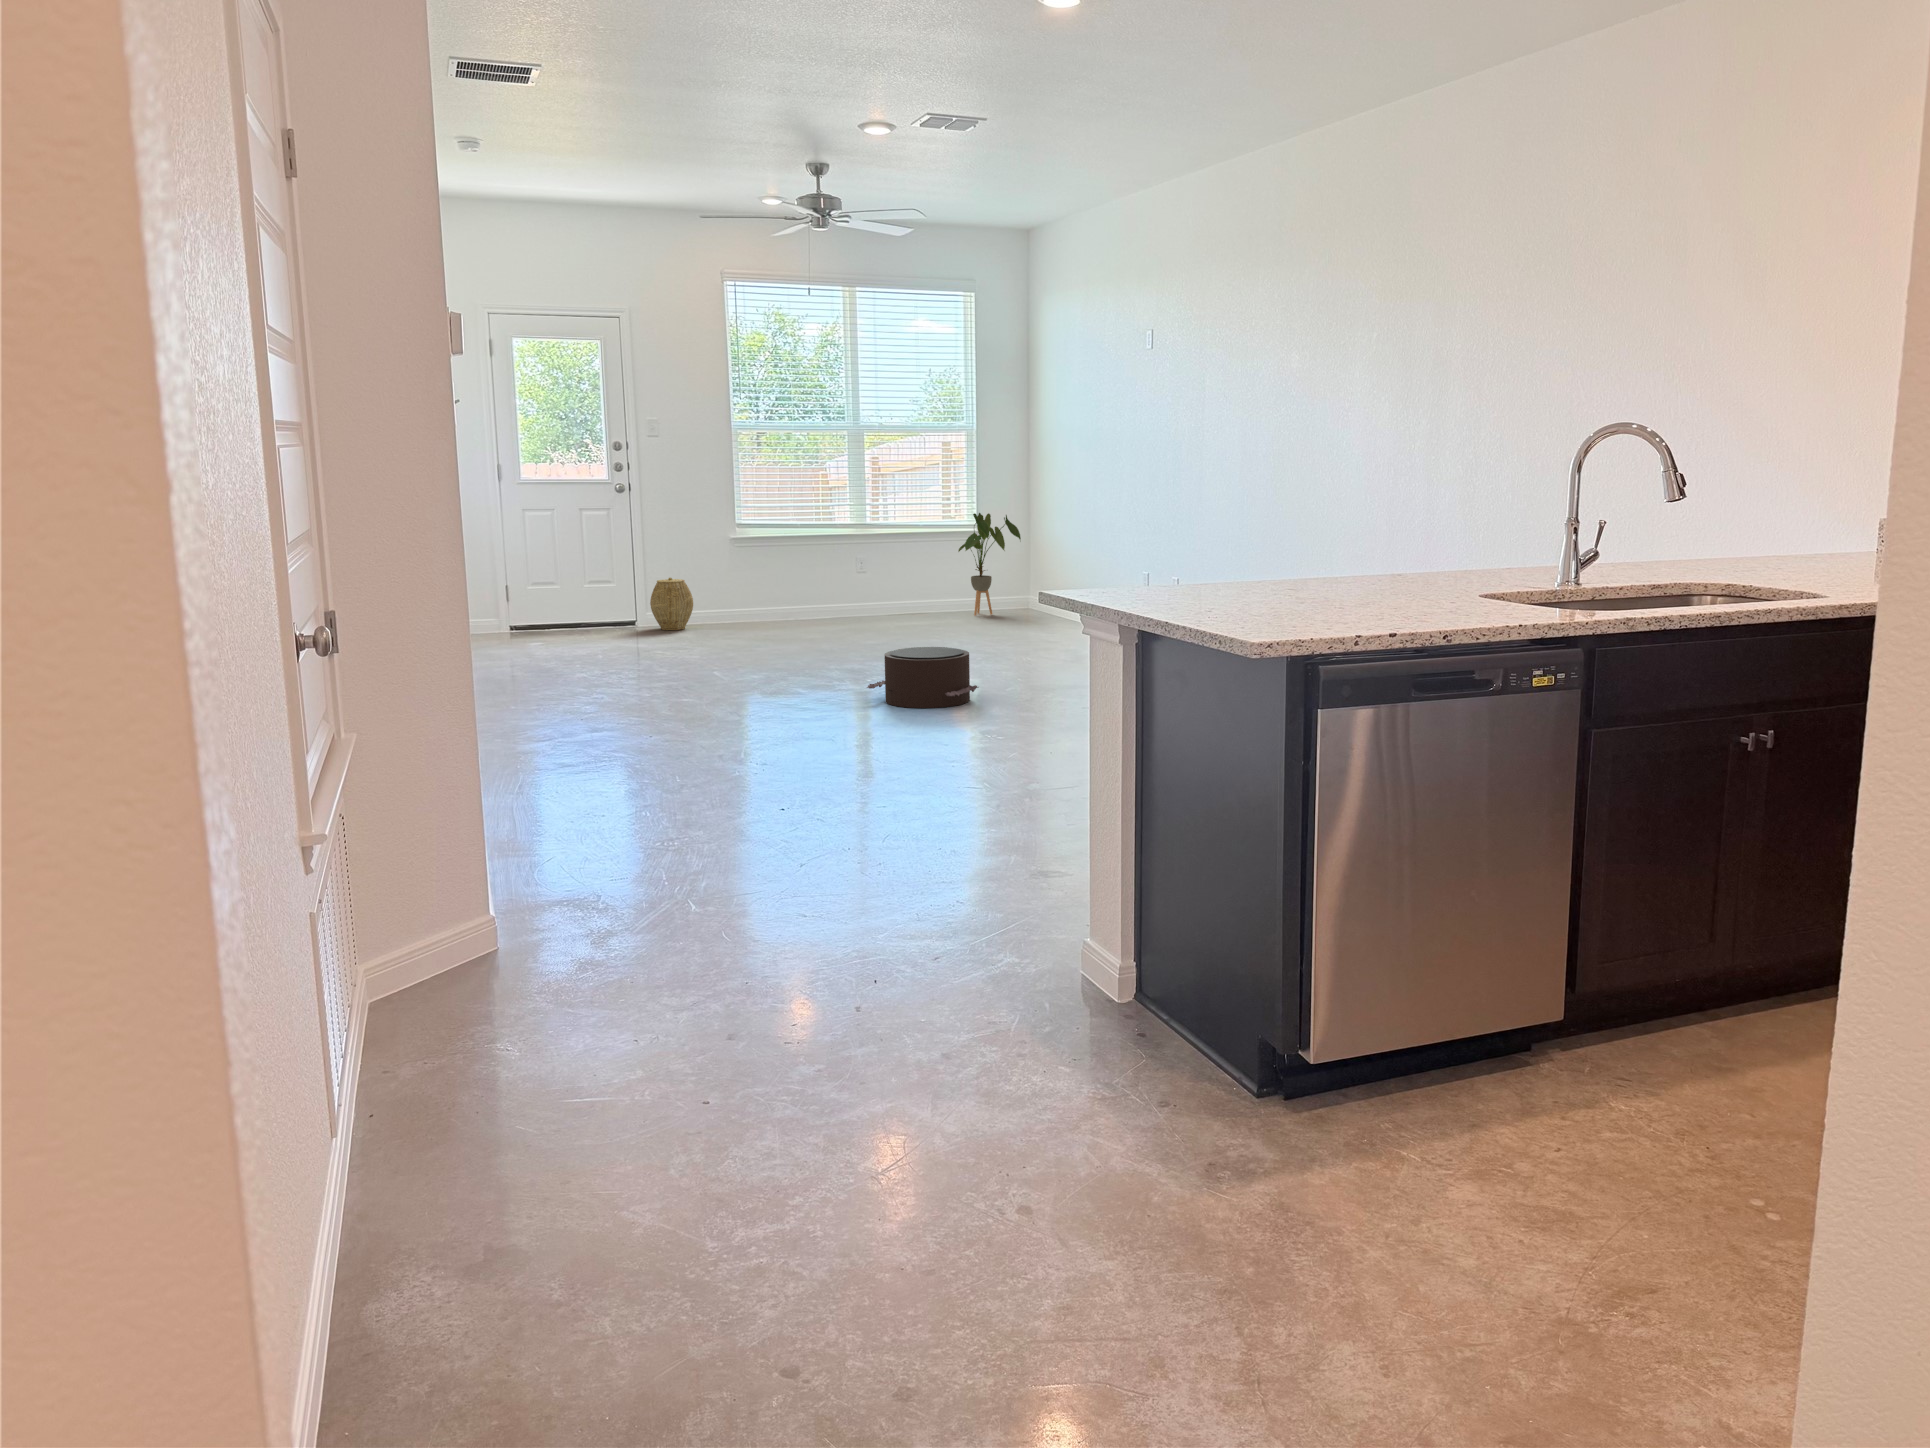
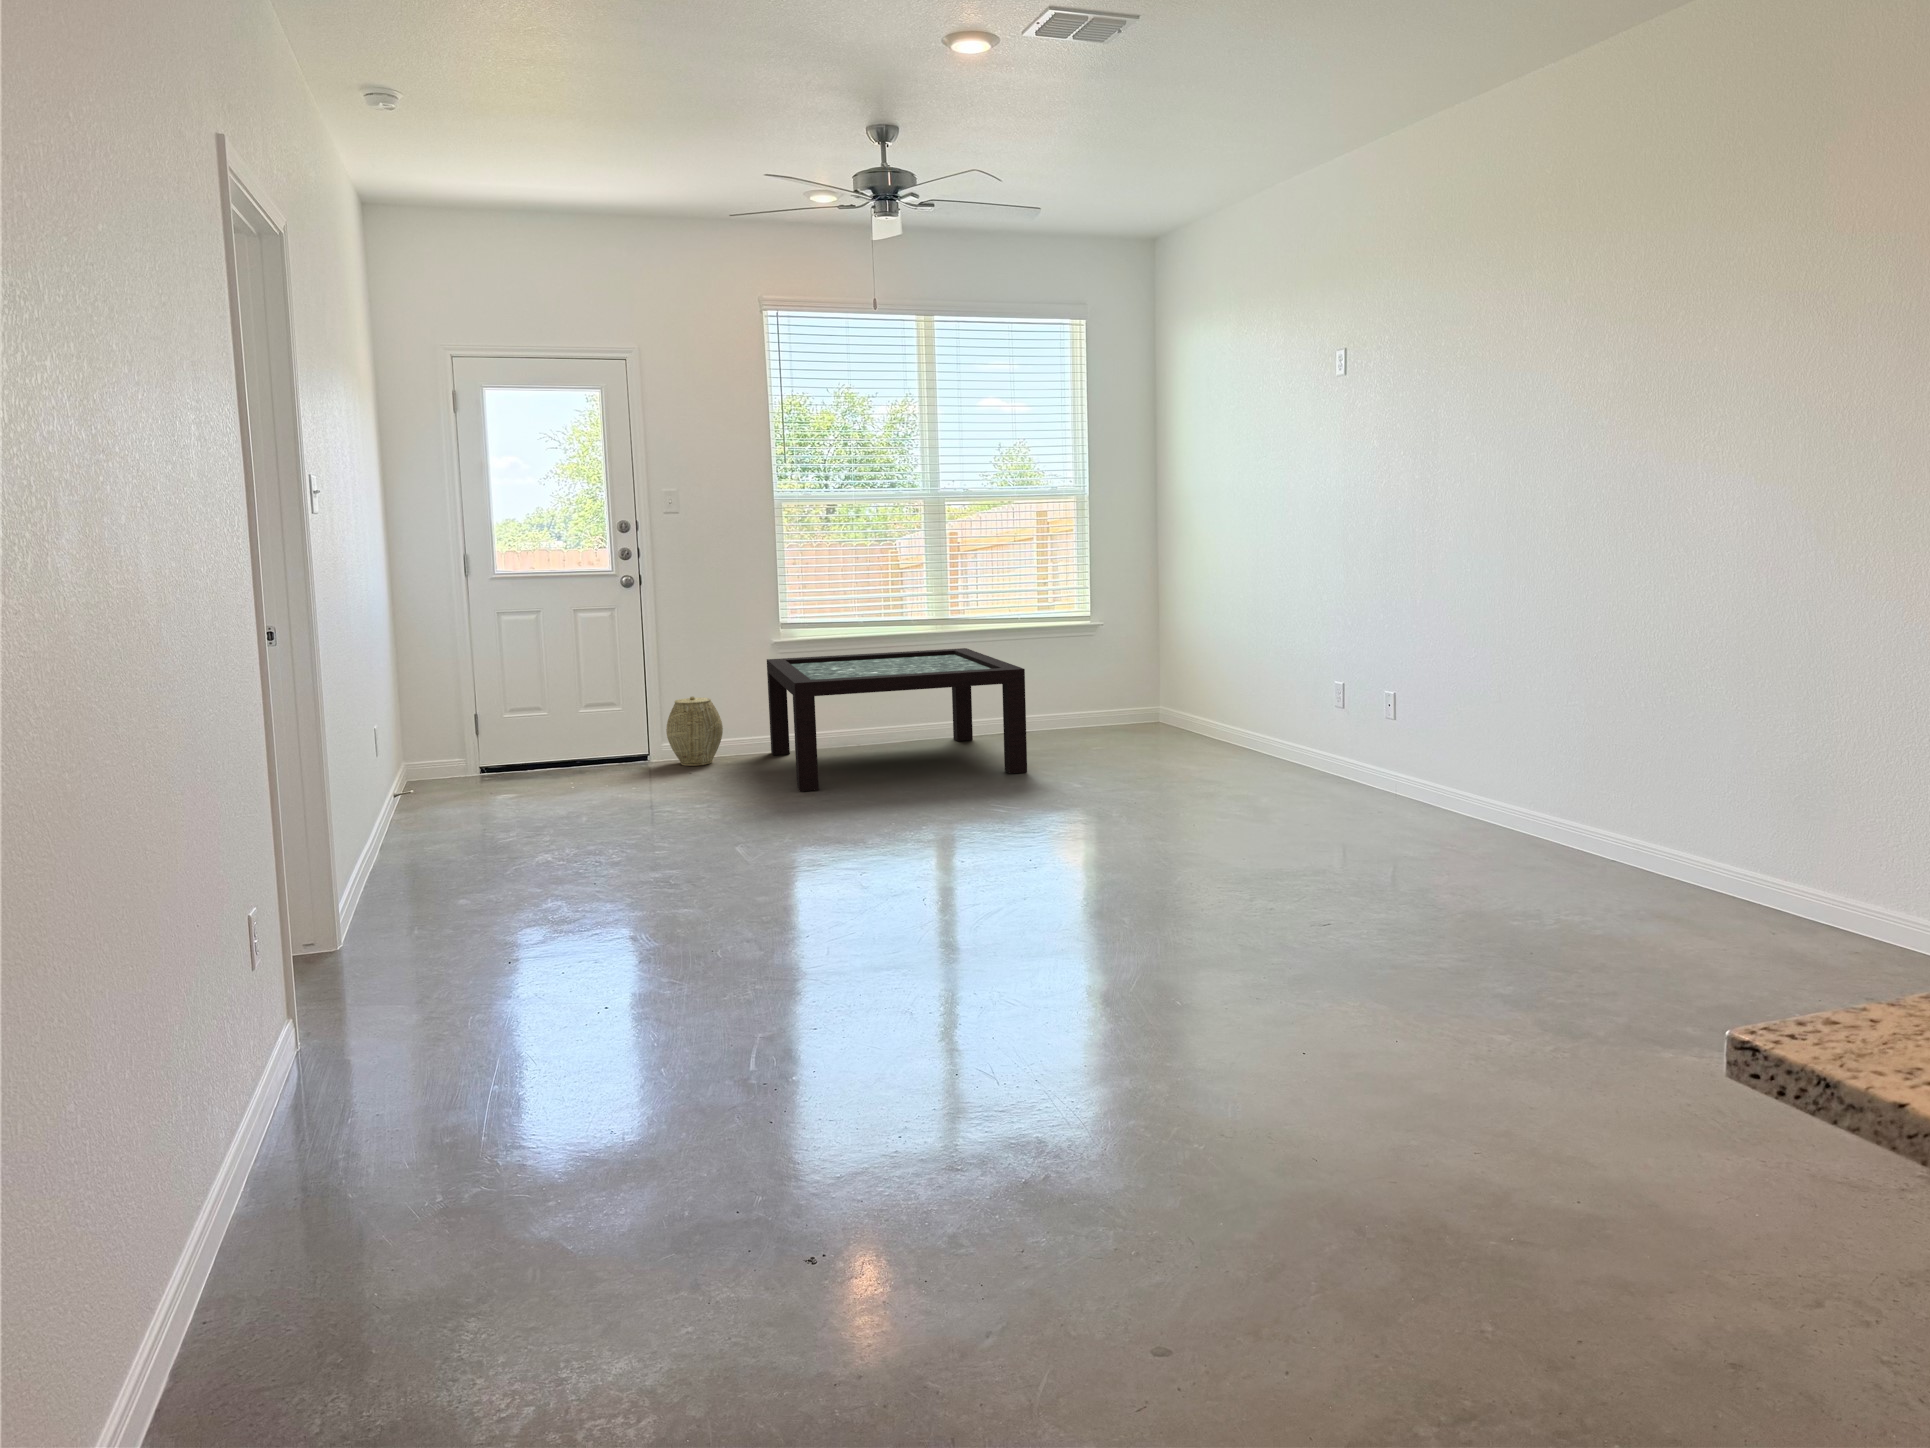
house plant: present [958,513,1021,615] -> none [1065,603,1148,736]
coffee table: none [727,546,923,644] -> present [767,648,1027,792]
pouf: present [867,647,979,708] -> none [961,830,1138,938]

